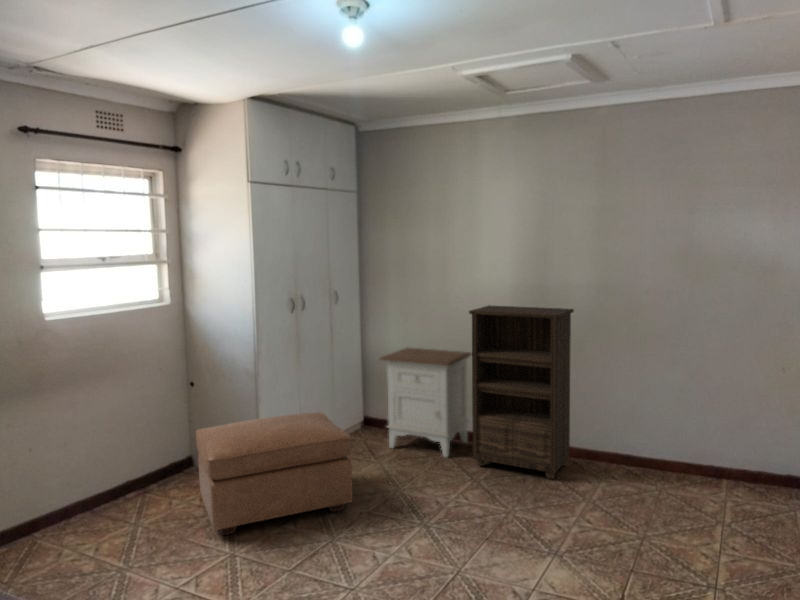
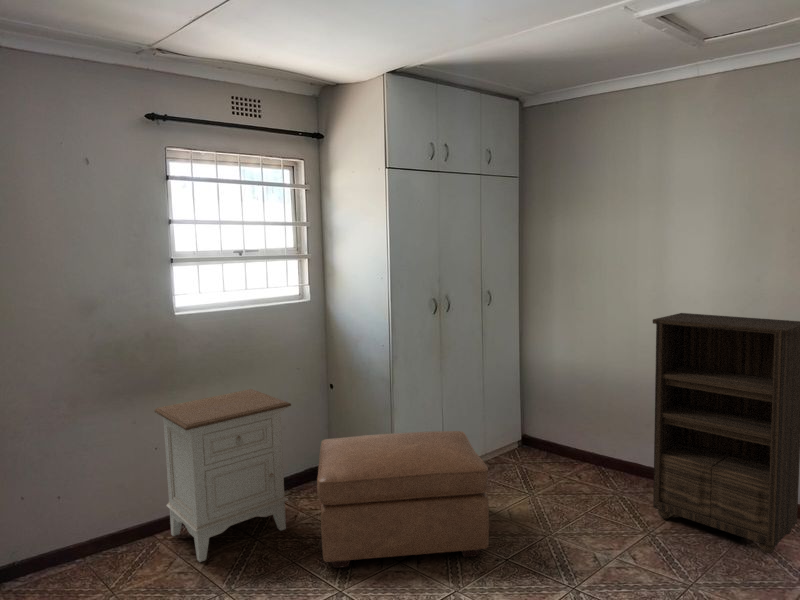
nightstand: present [380,347,472,457] -> present [155,389,291,562]

